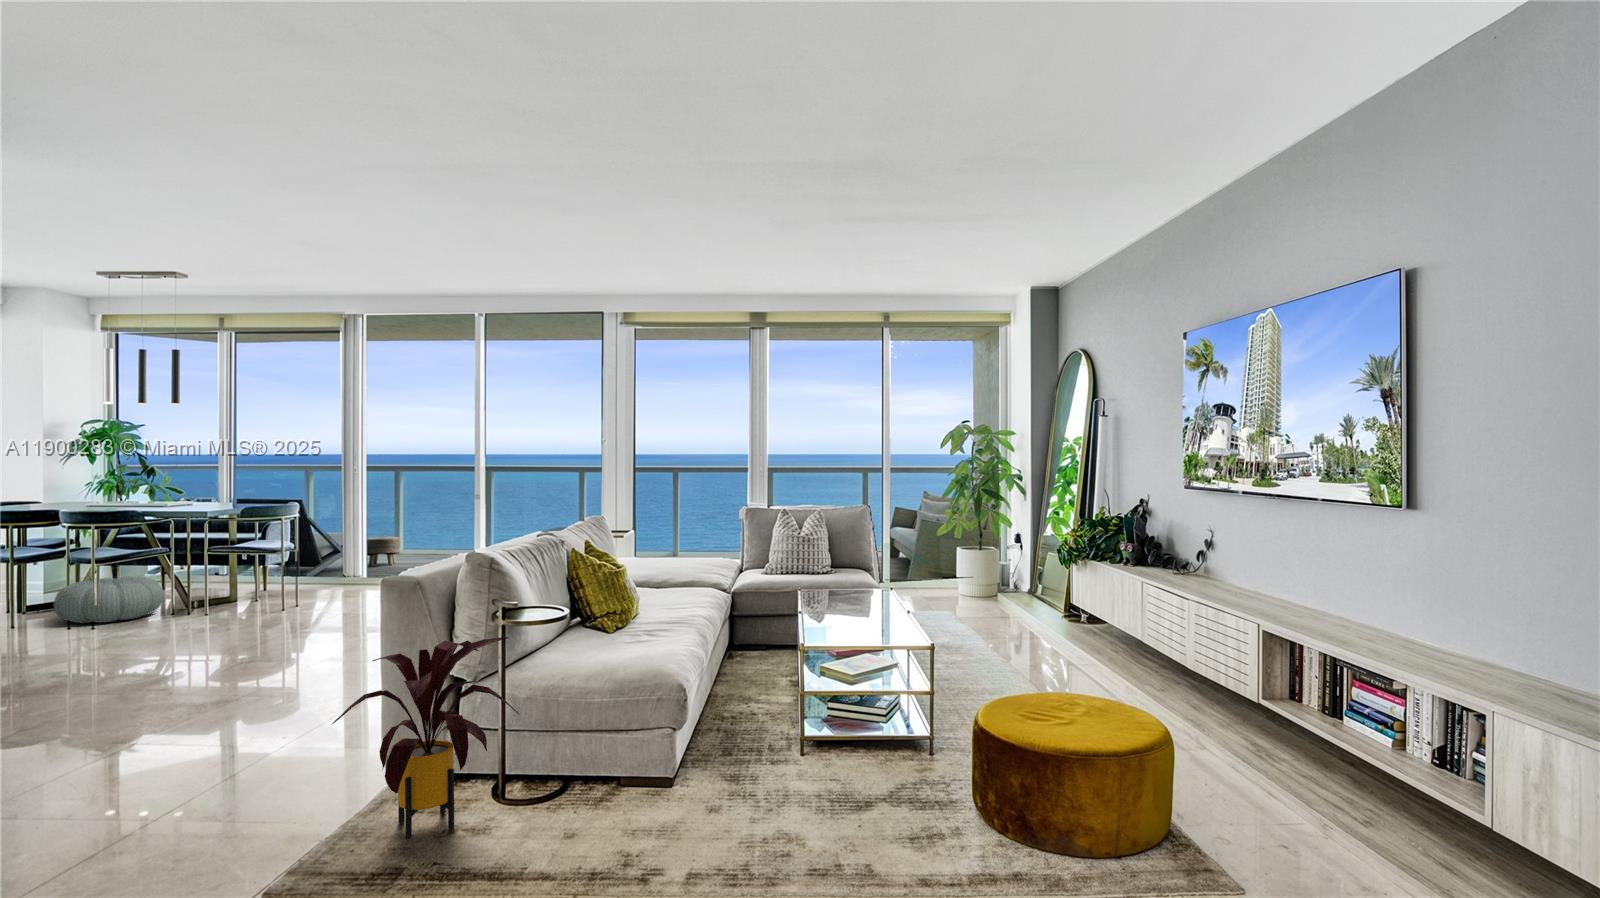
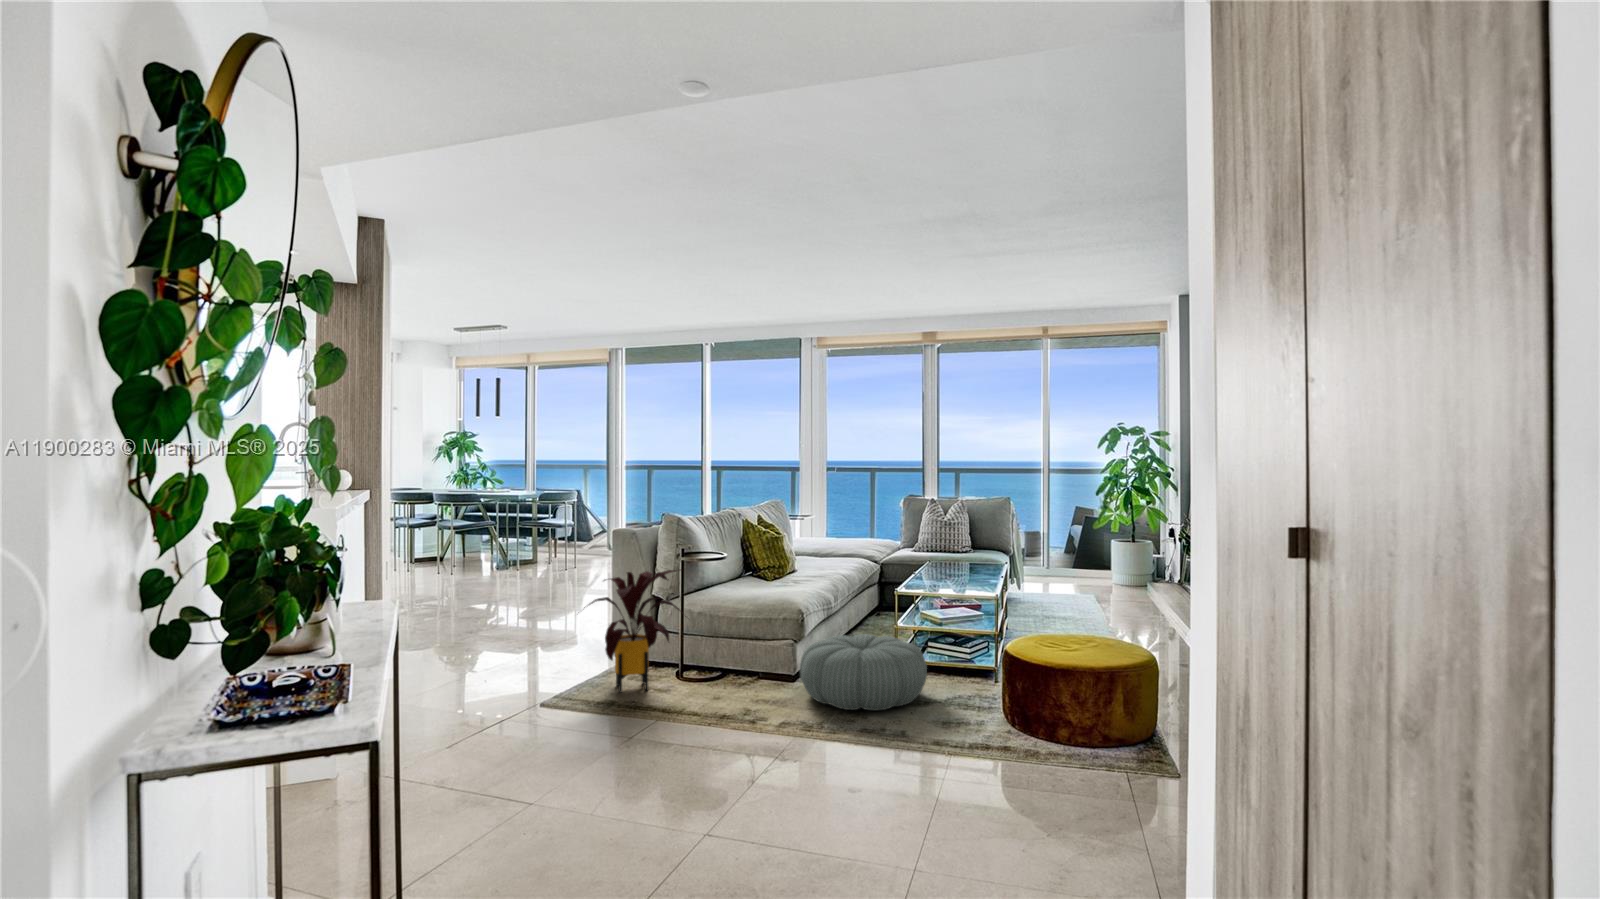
pouf: present [54,577,164,623] -> present [800,634,927,711]

